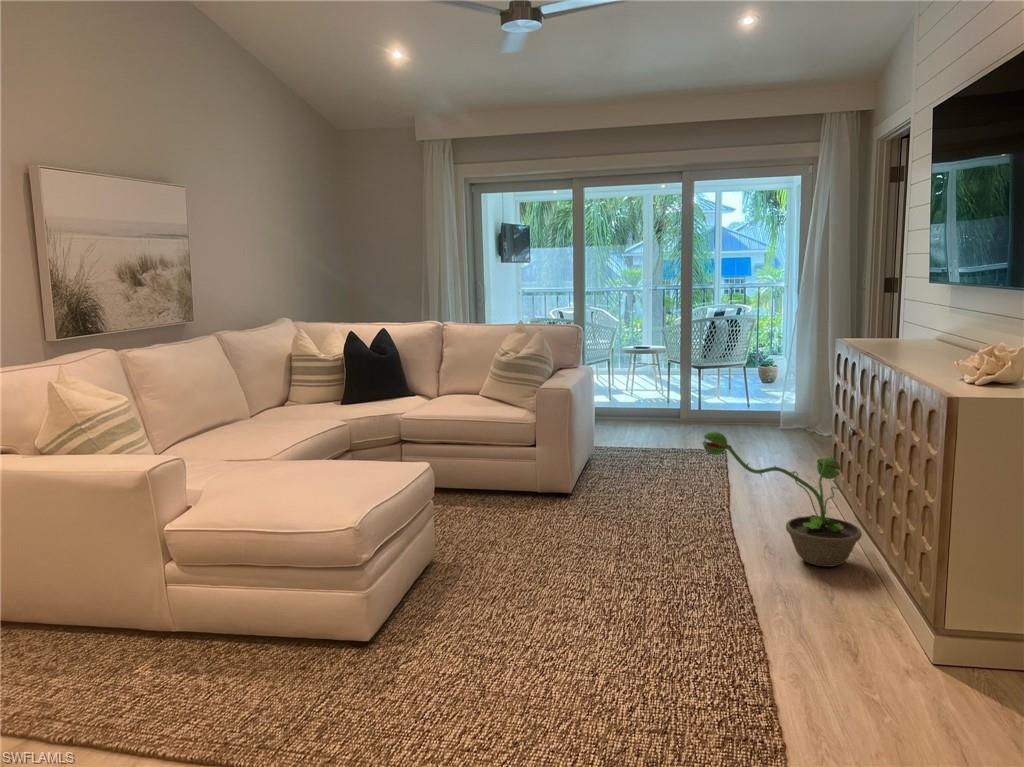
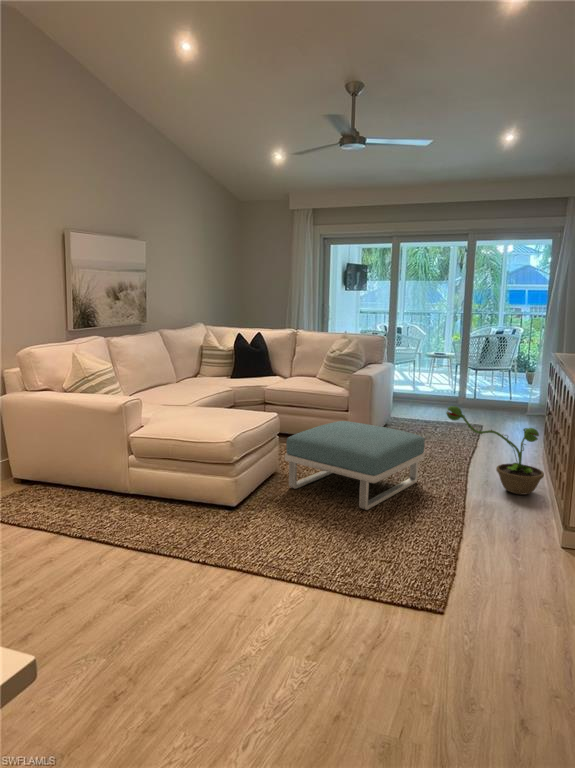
footstool: none [447,466,673,622] -> present [285,421,425,510]

